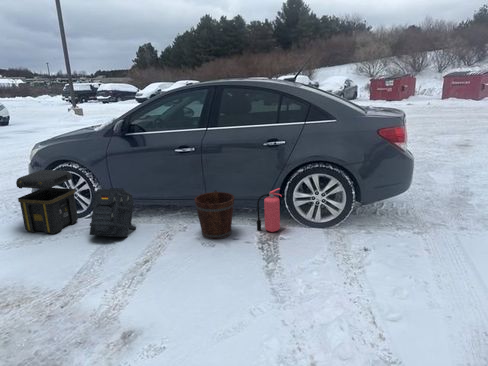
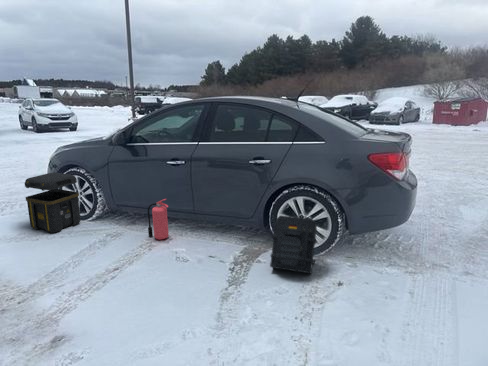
backpack: present [90,188,136,237] -> present [270,215,317,273]
fire extinguisher: present [257,188,282,232] -> present [148,199,169,240]
bucket: present [195,190,234,239] -> none [177,205,217,254]

